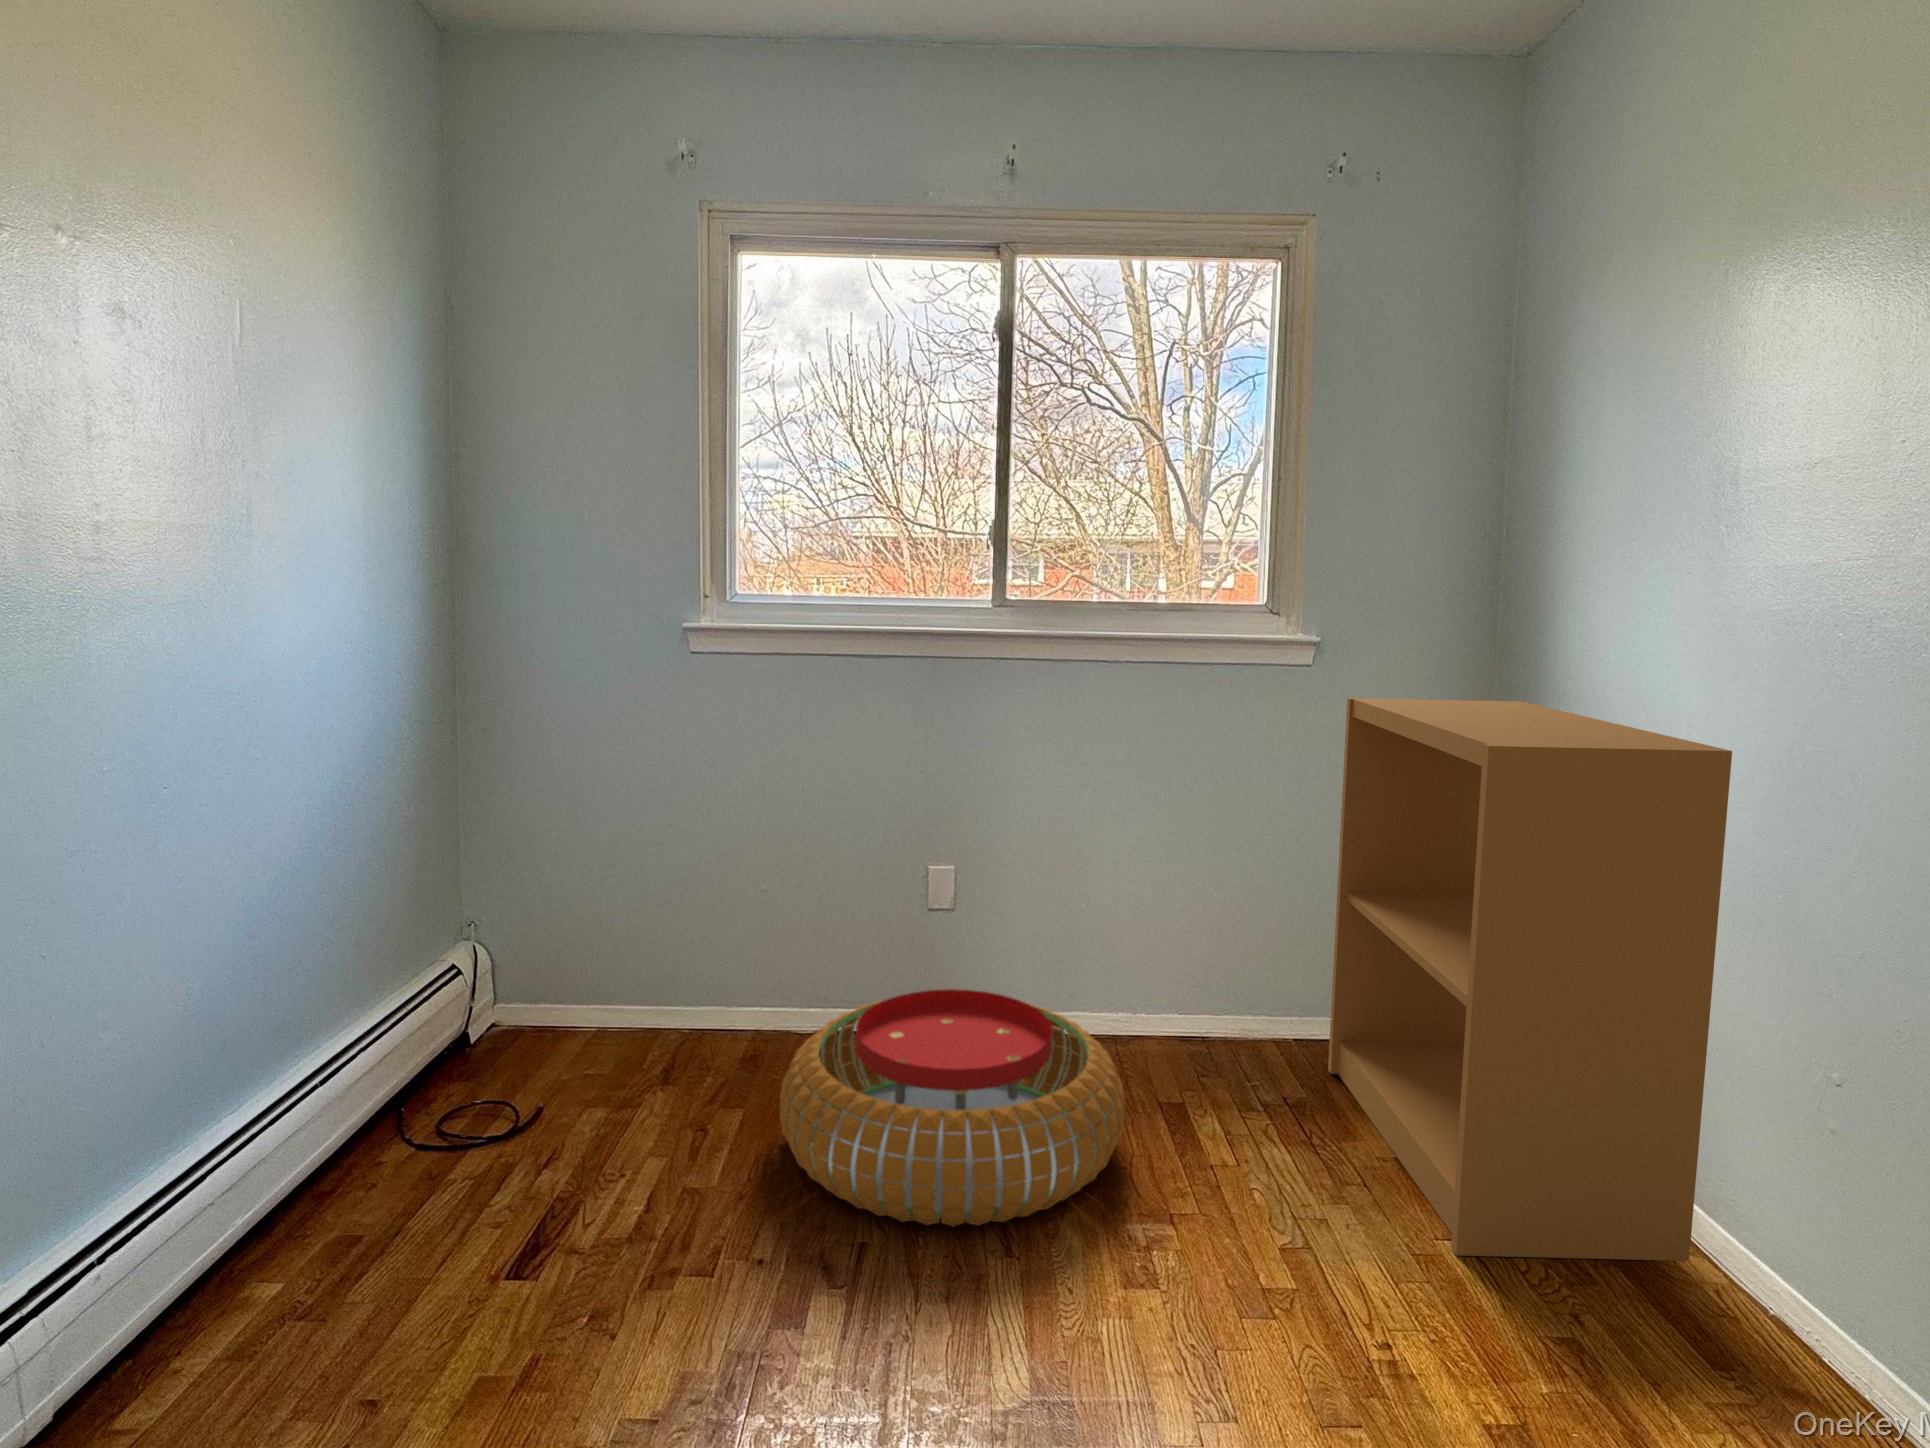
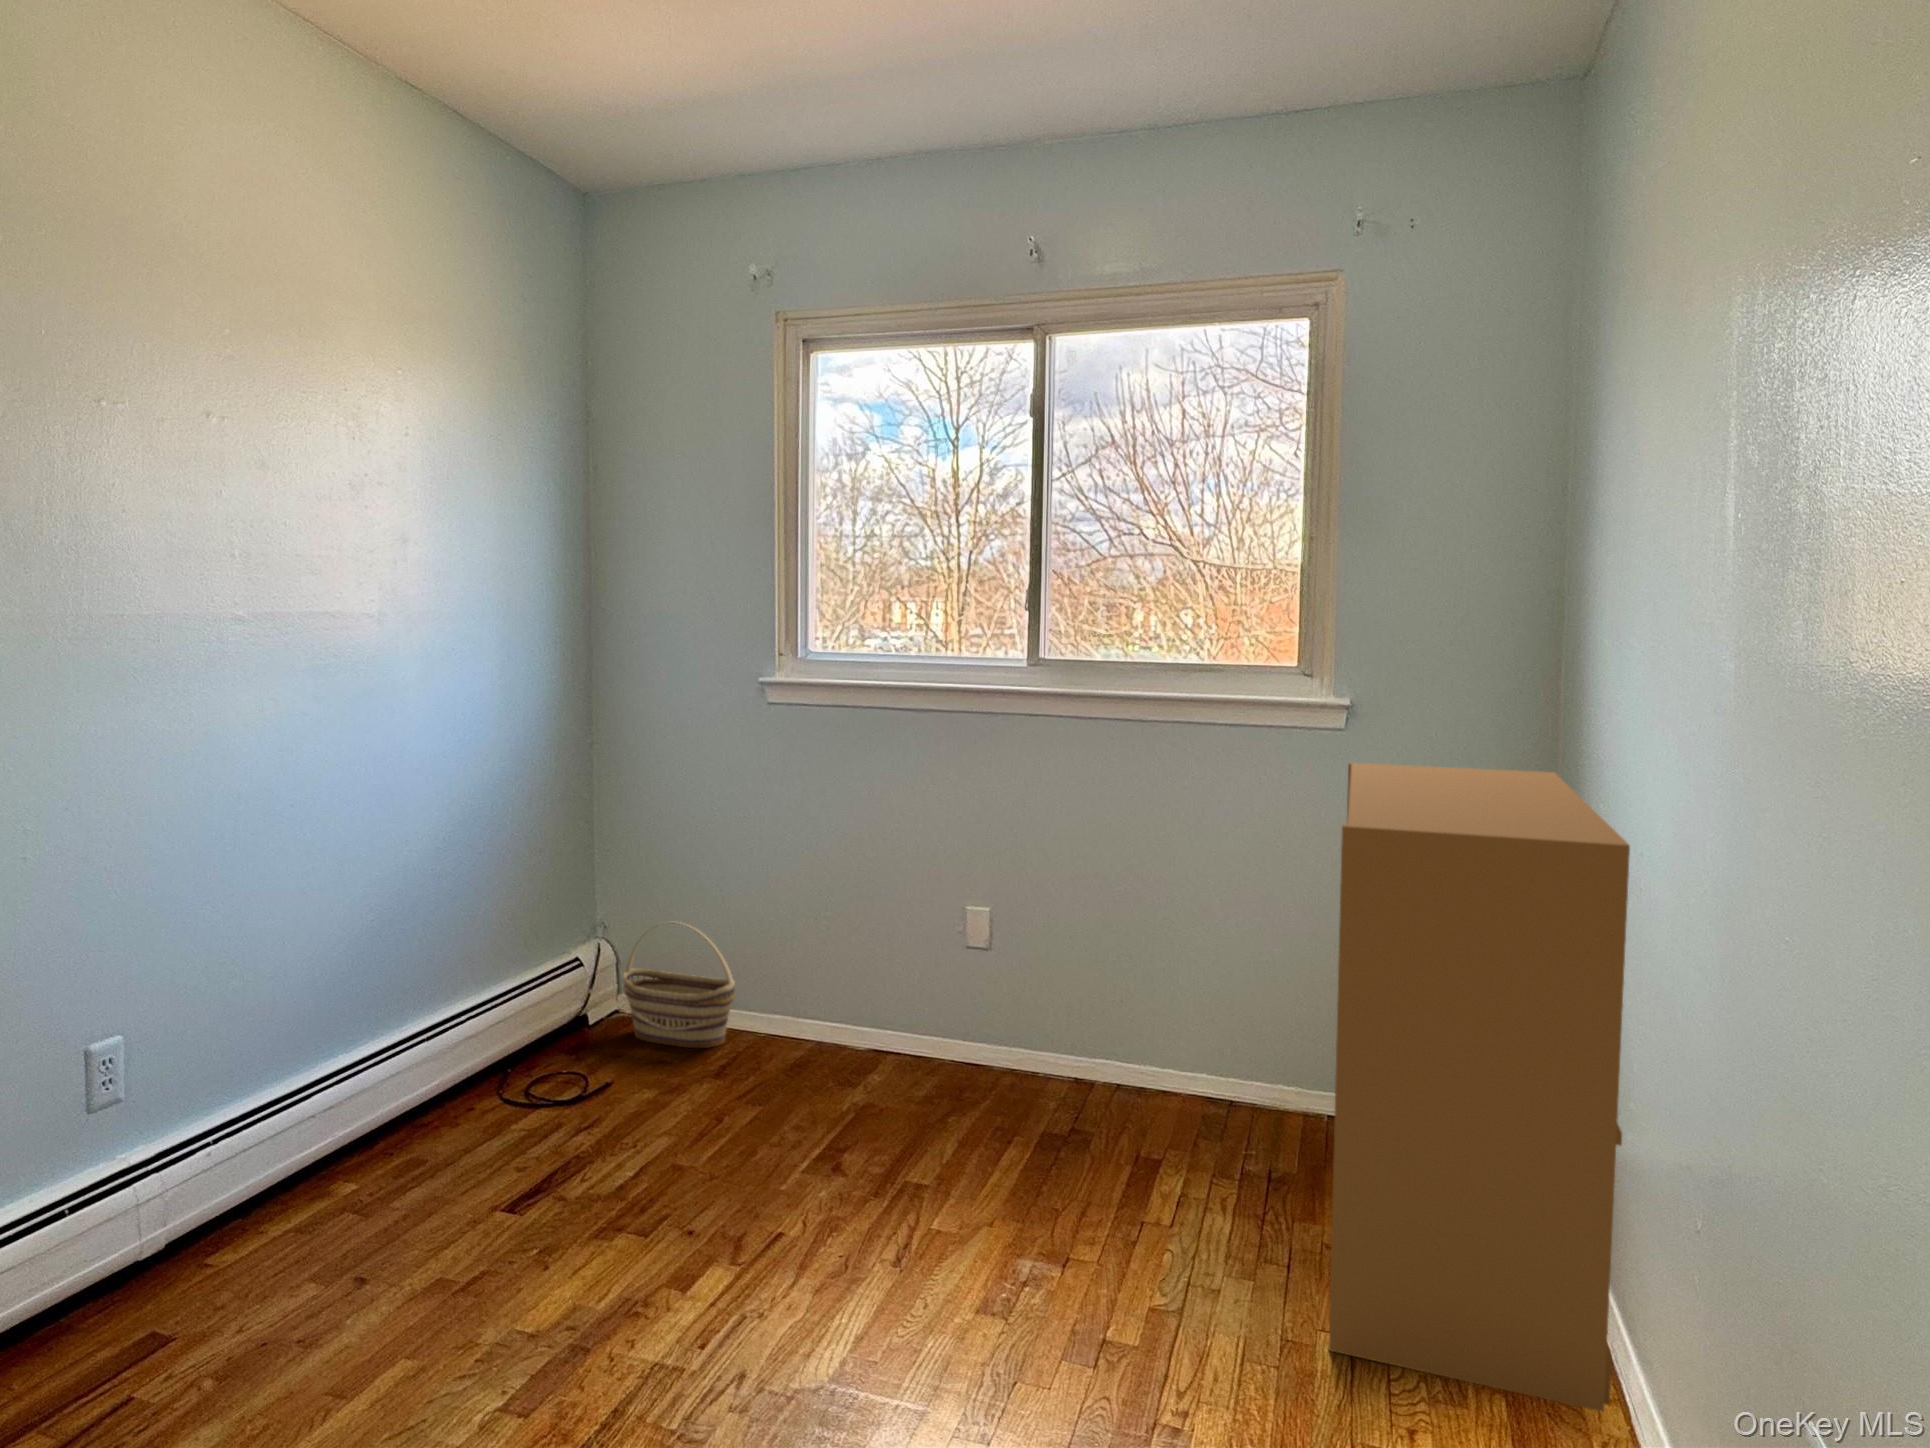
basket: none [519,910,664,1055] -> present [623,922,735,1048]
pouf: present [780,989,1125,1226] -> none [754,1022,1069,1236]

